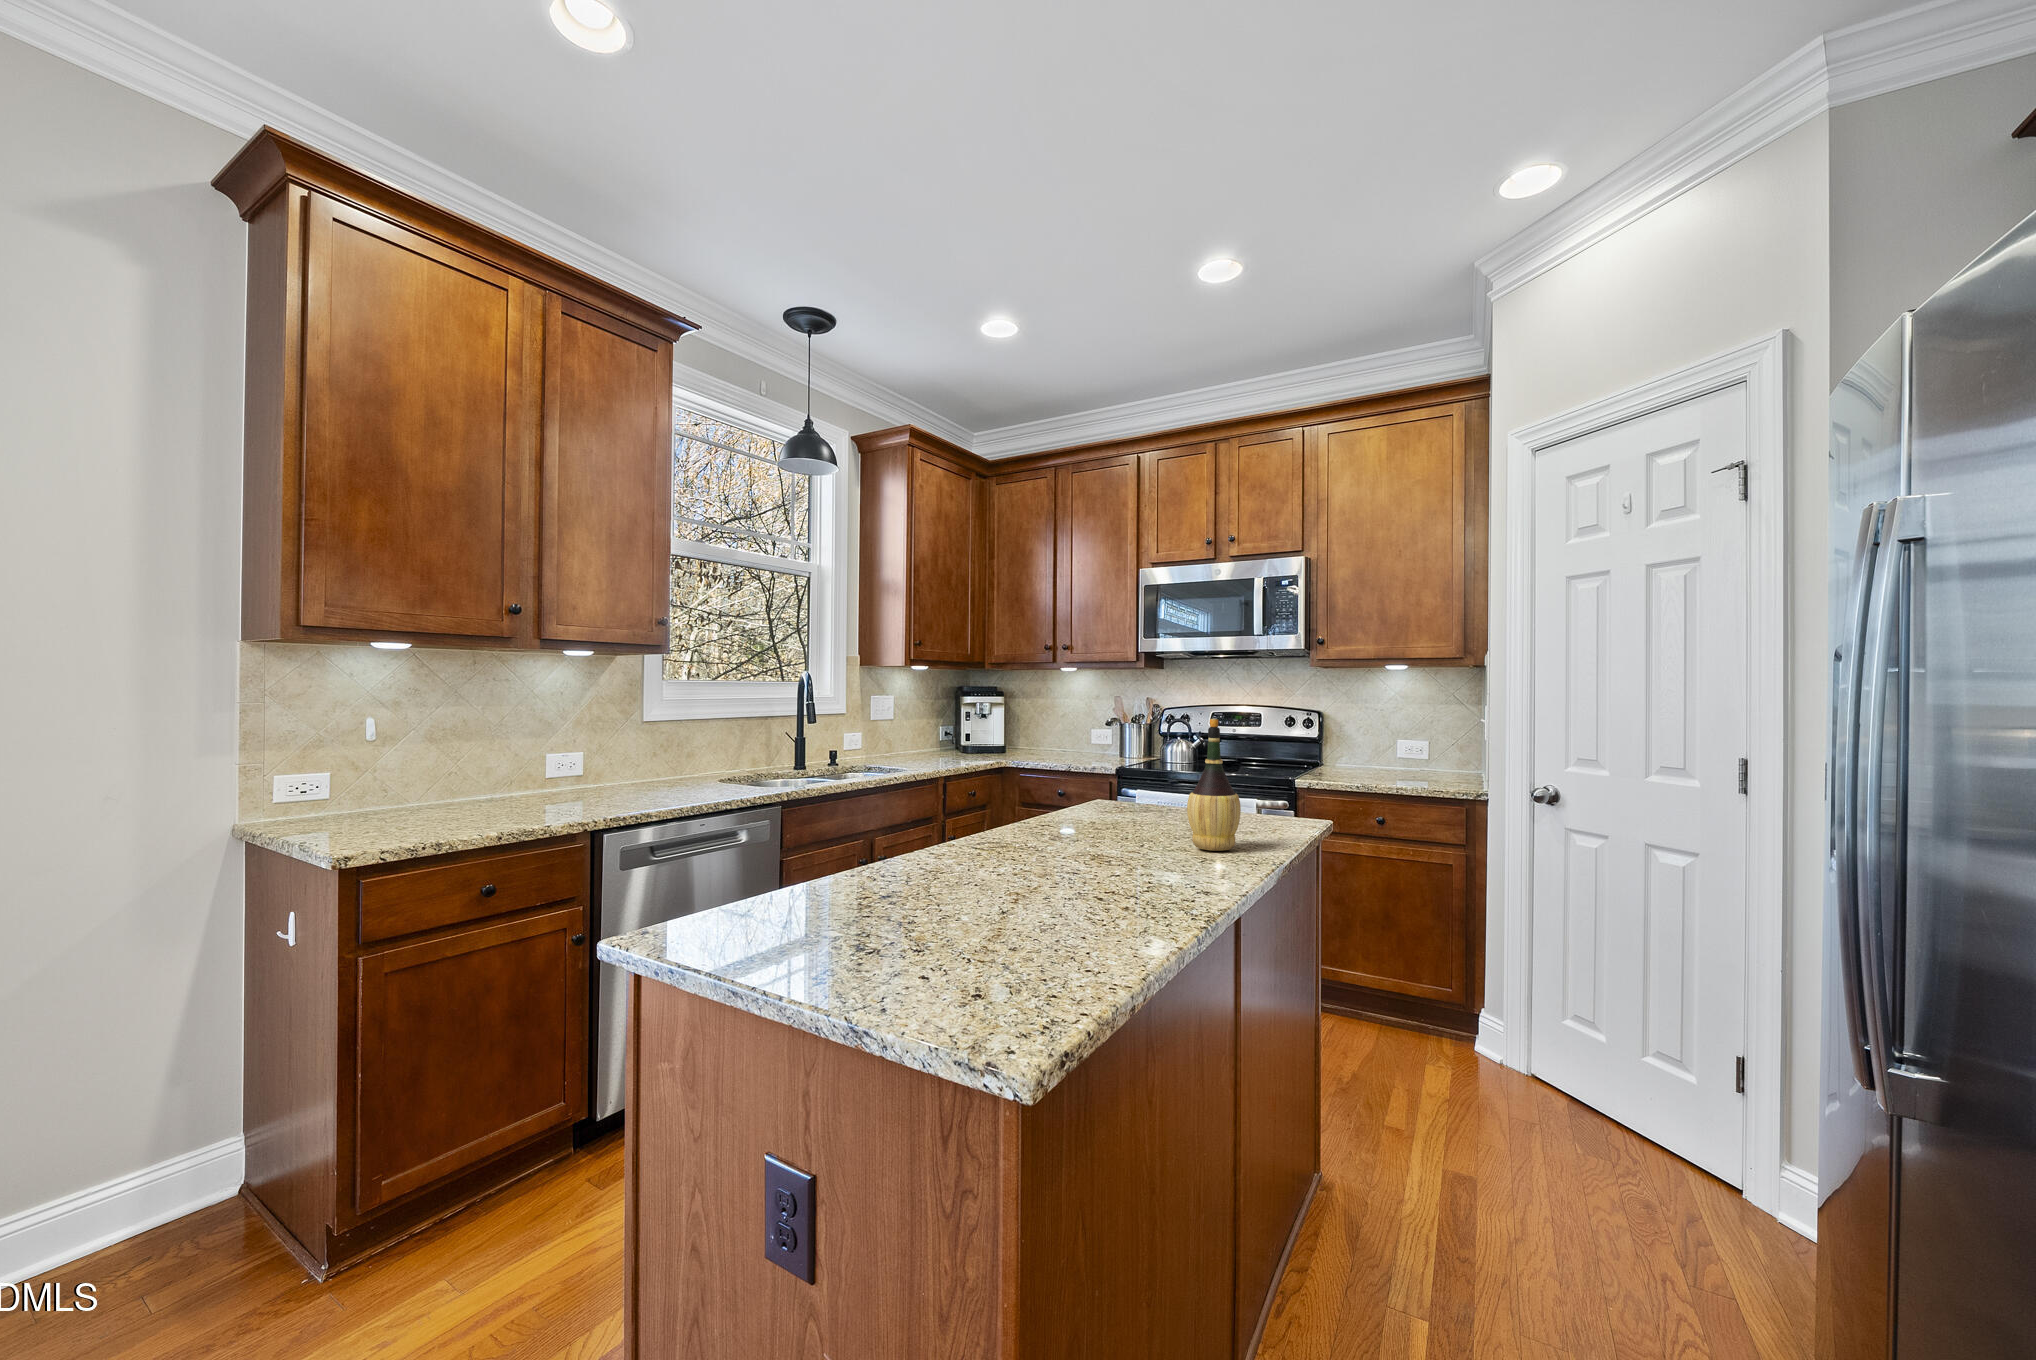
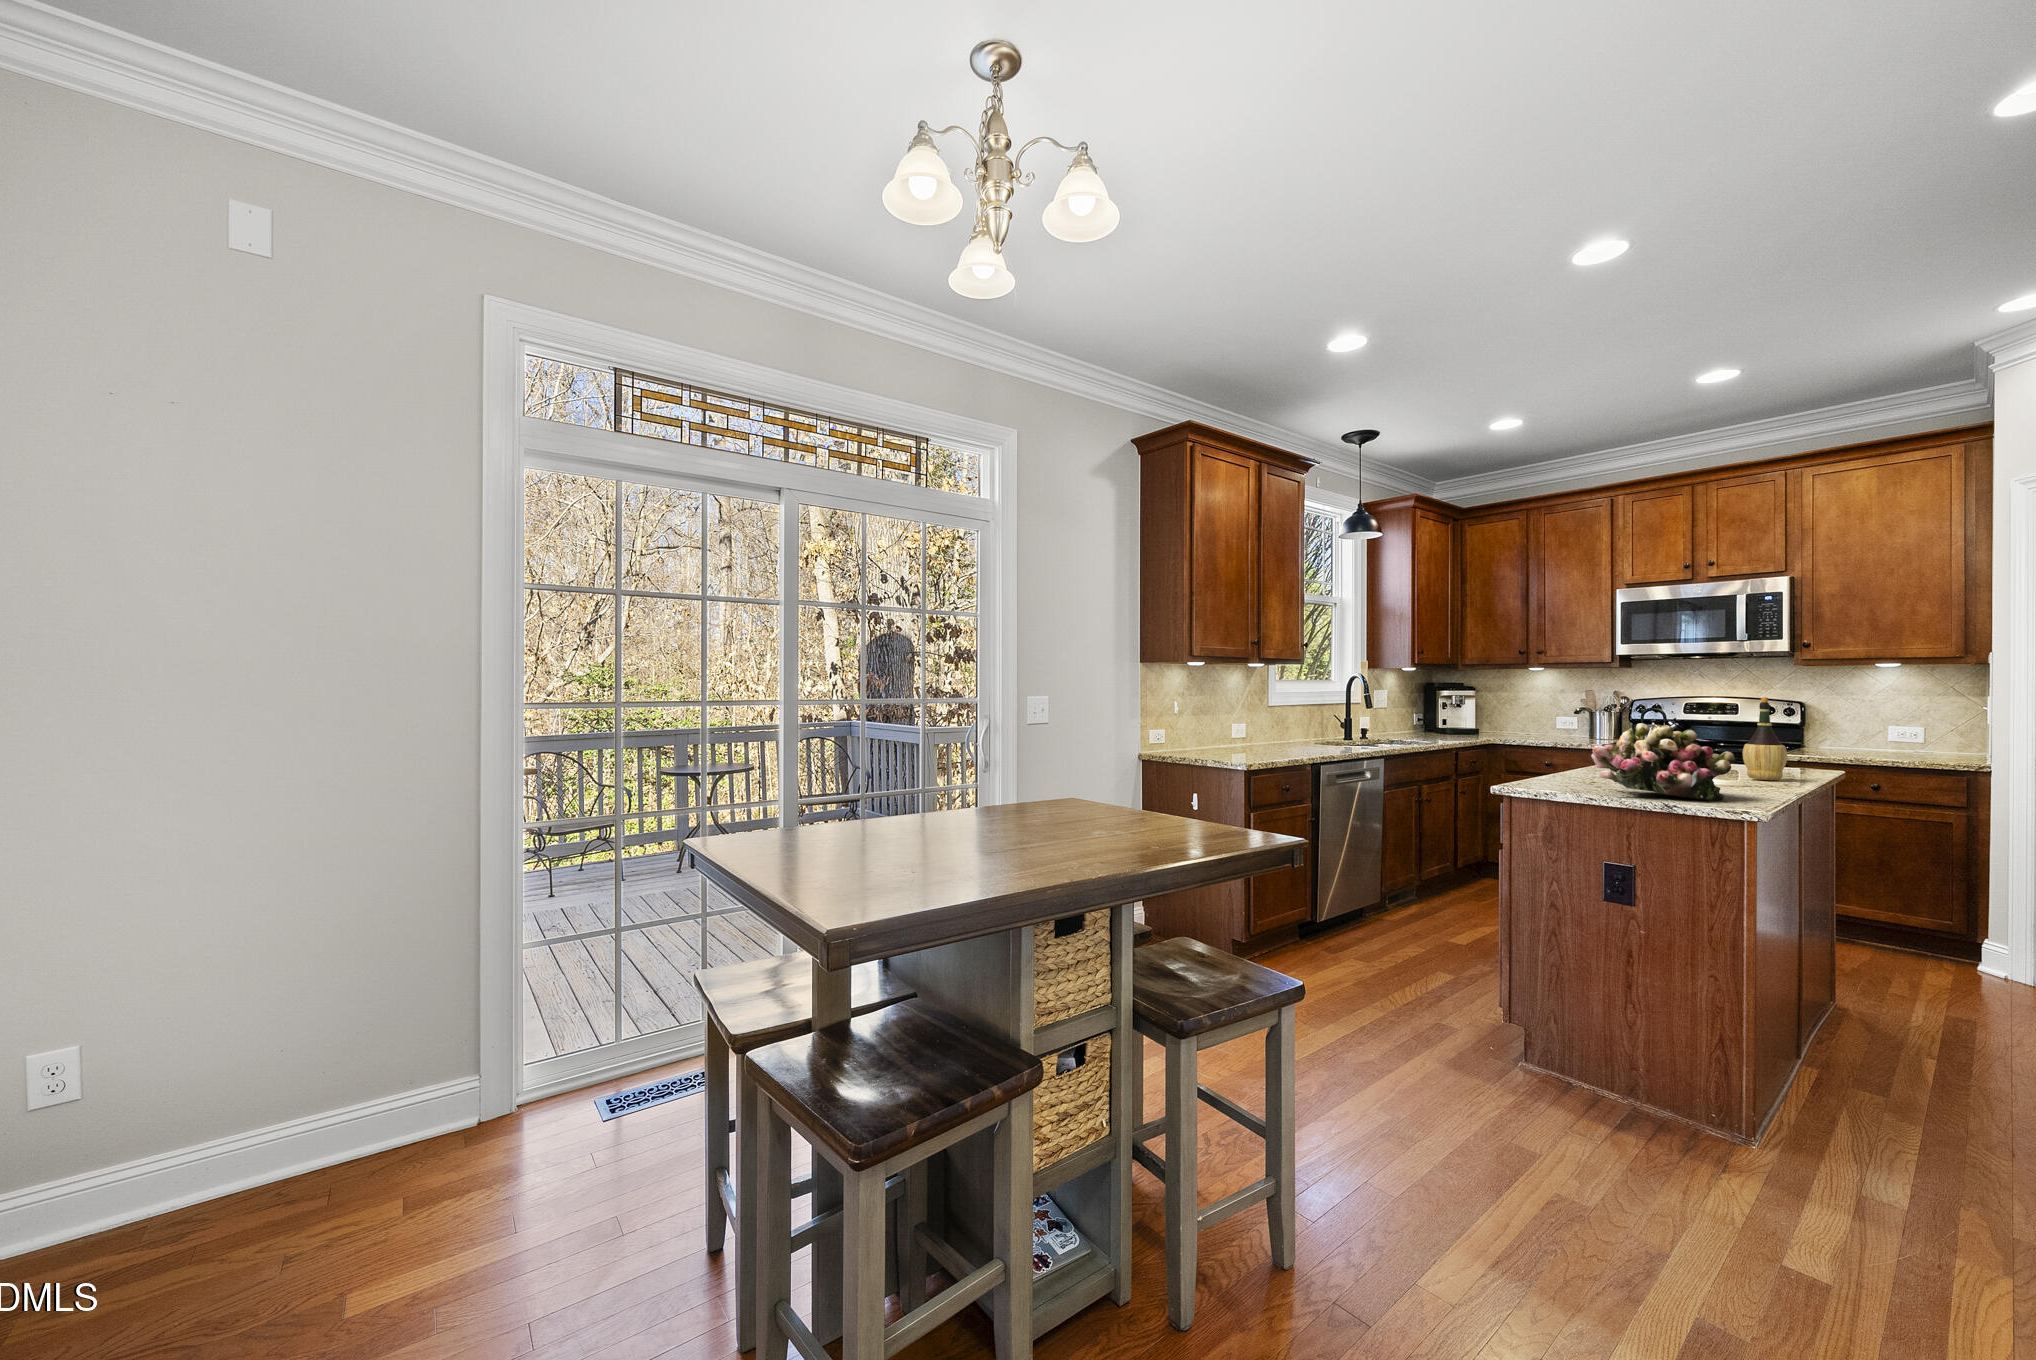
flower arrangement: none [818,786,1079,960] -> present [1591,723,1735,801]

